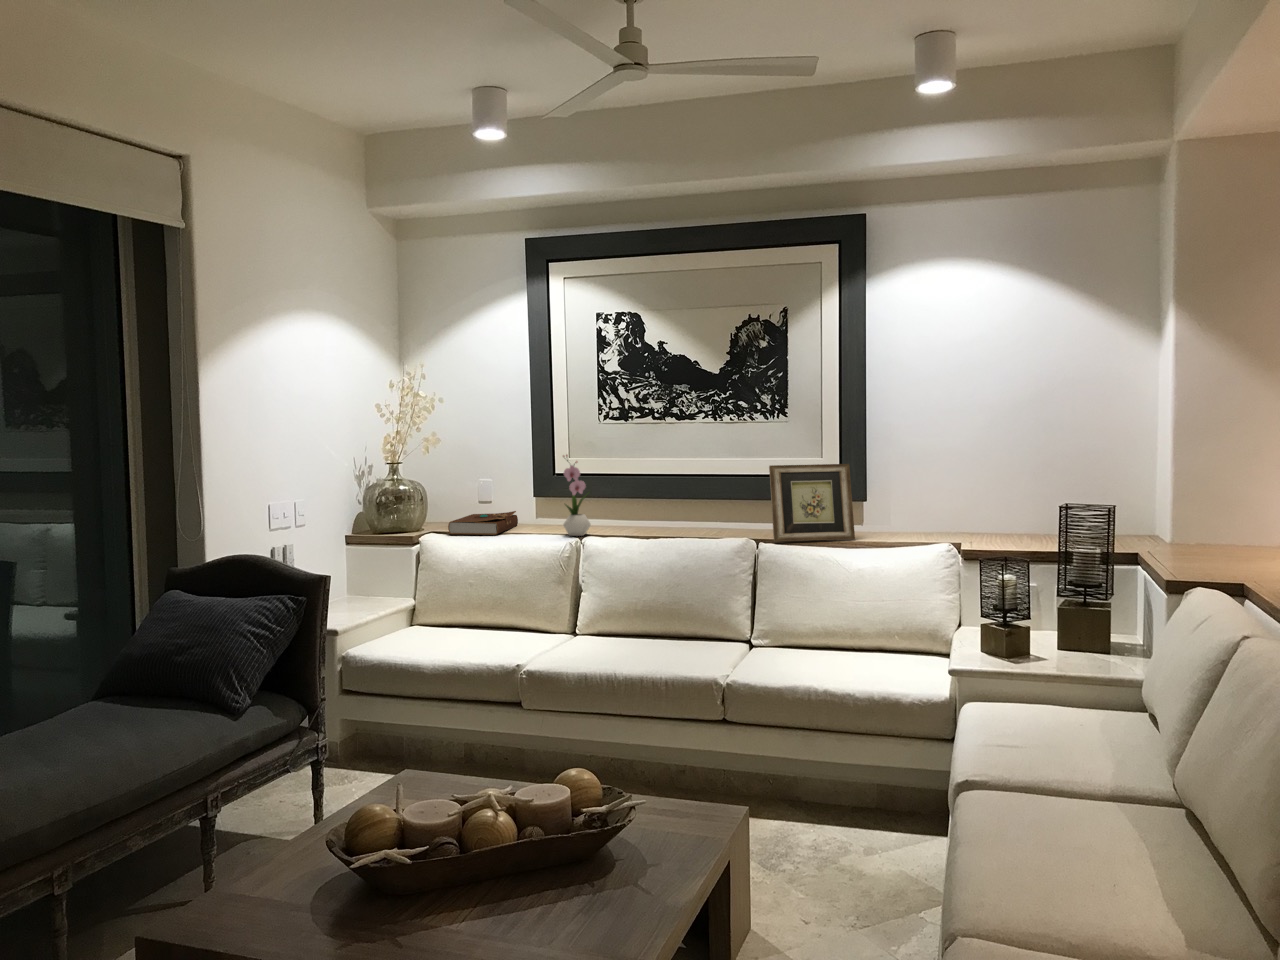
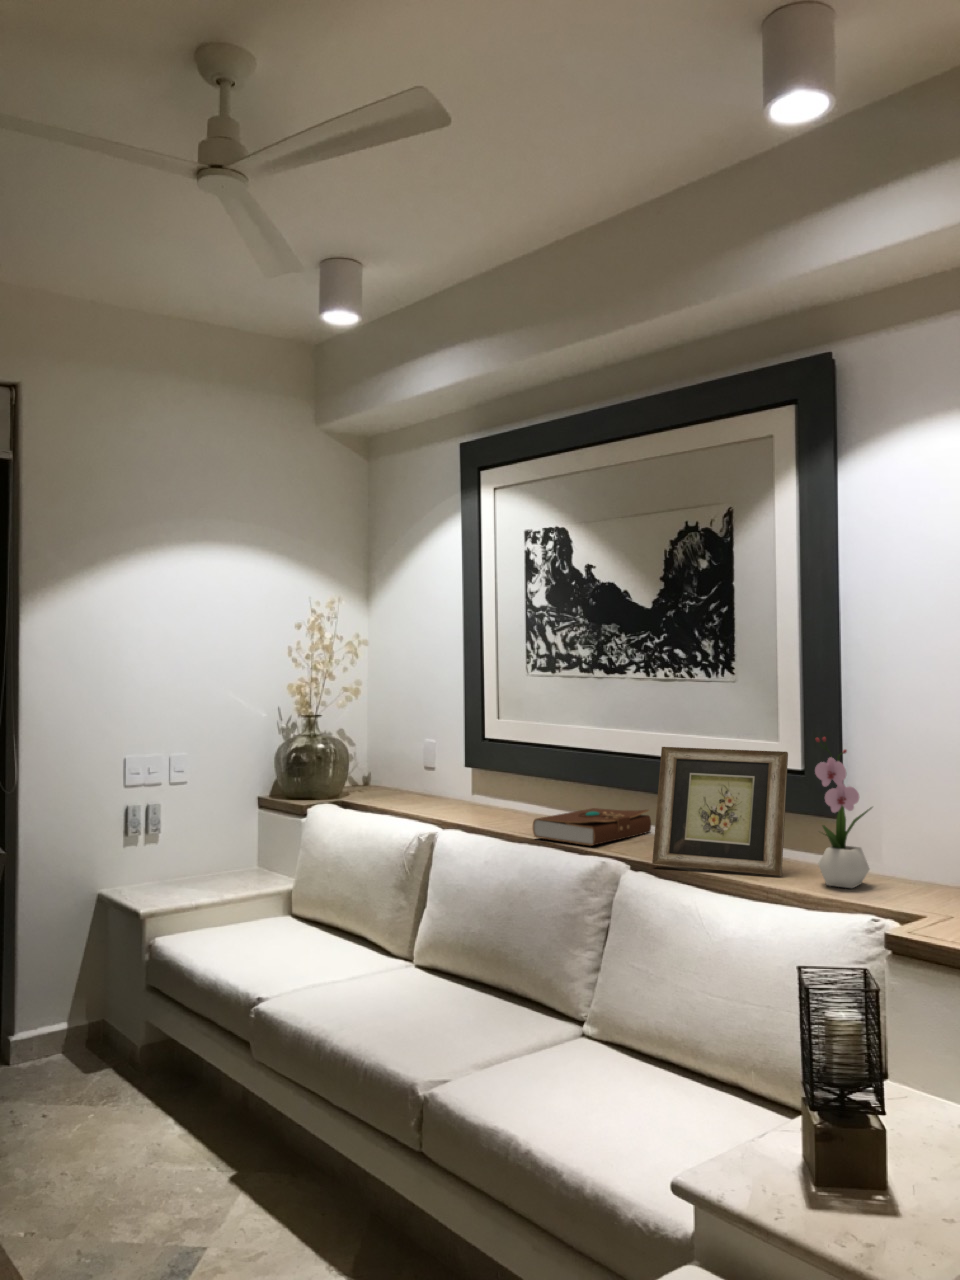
flower arrangement: present [563,455,591,536] -> present [815,737,872,888]
book: present [448,511,518,535] -> present [533,808,651,846]

